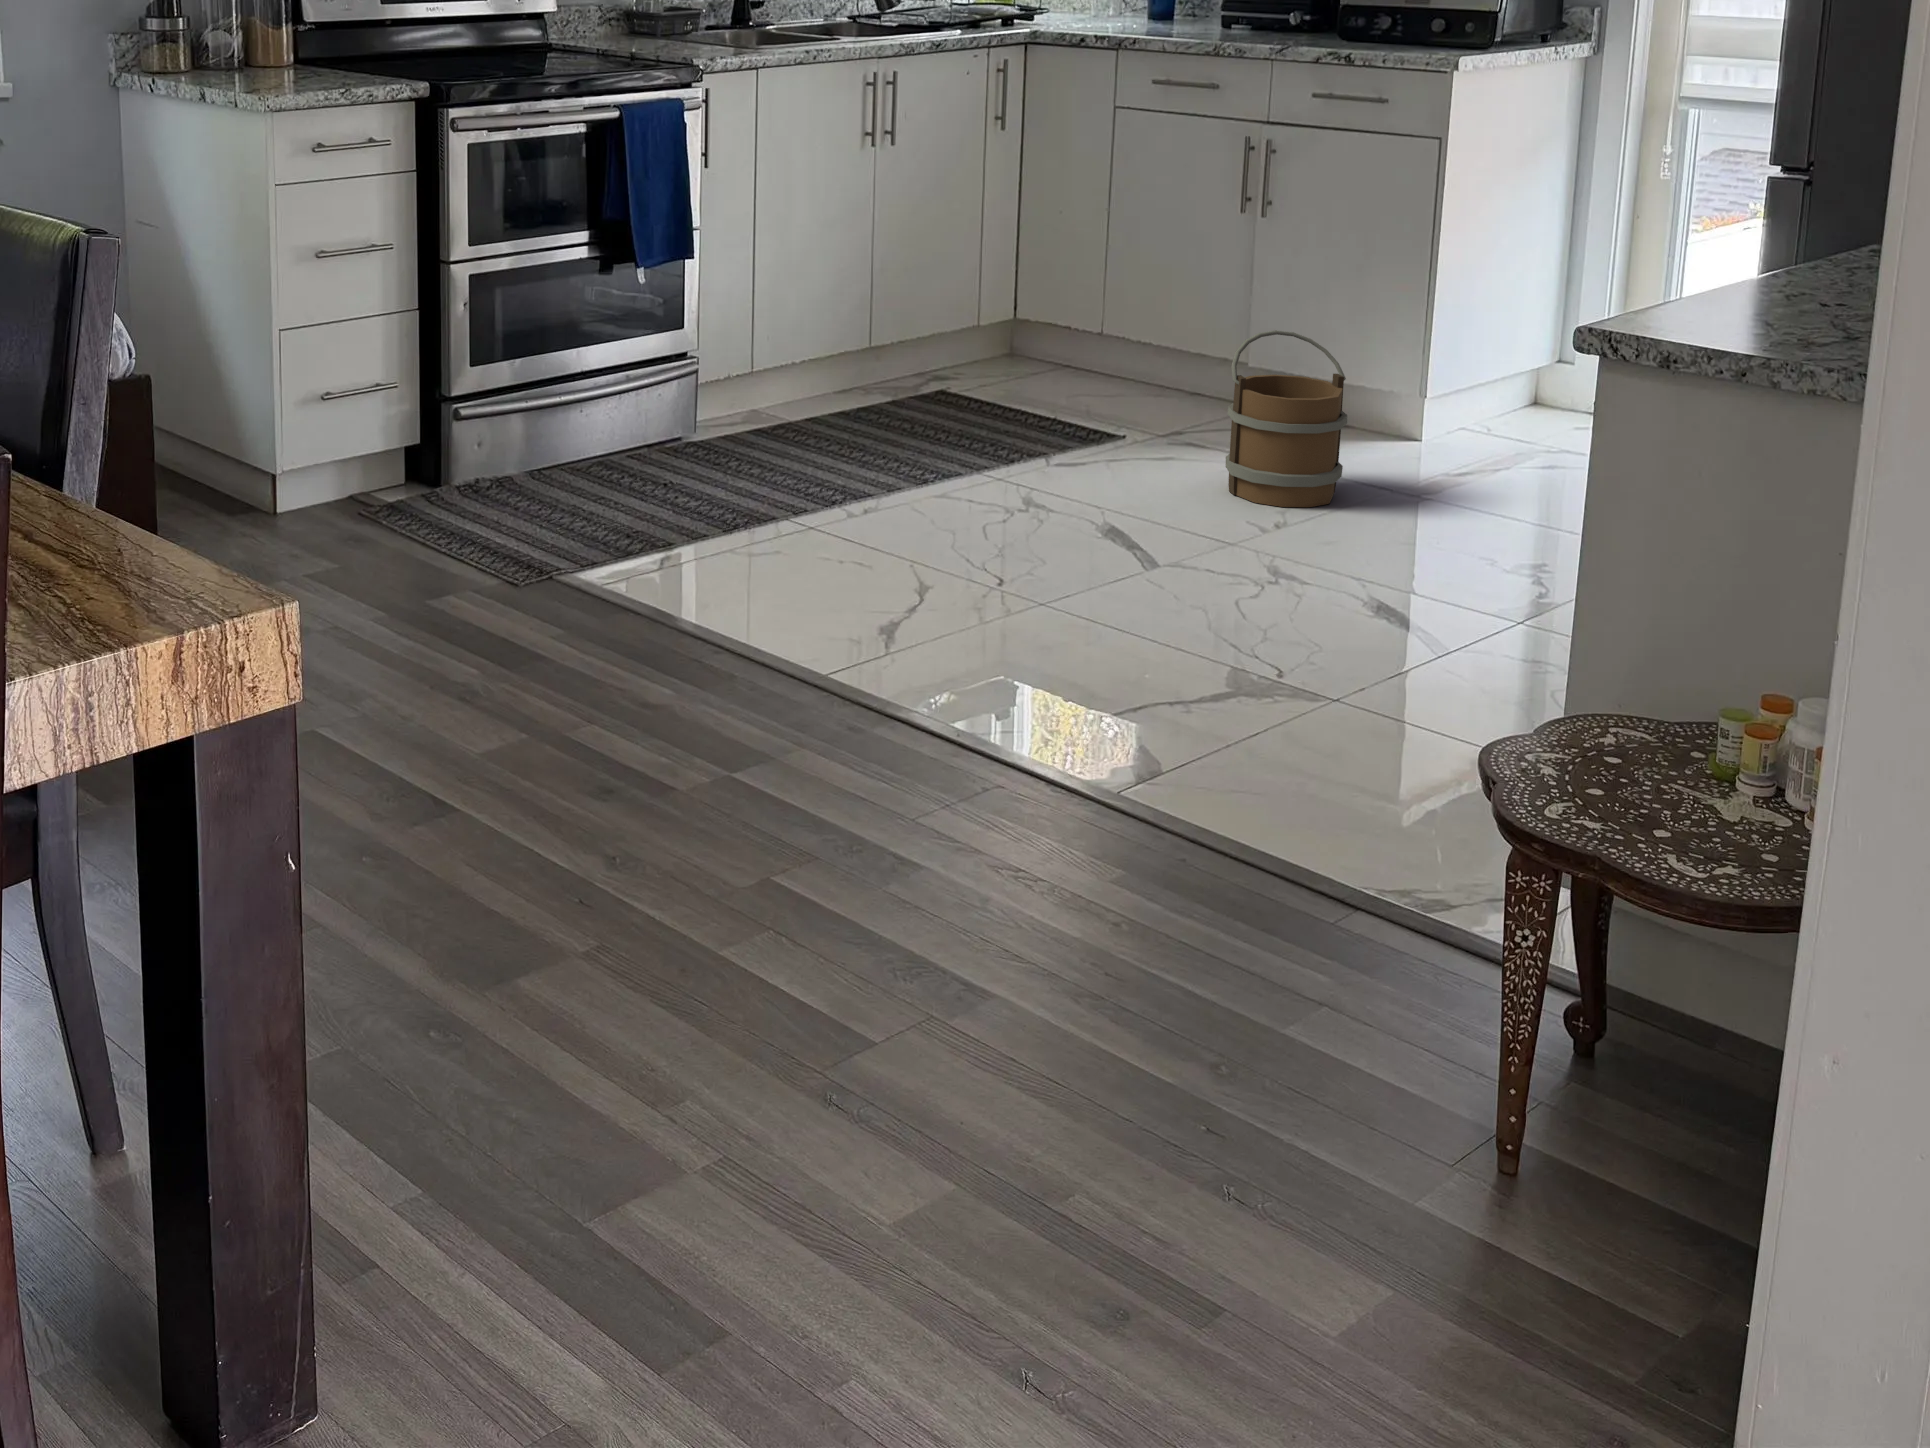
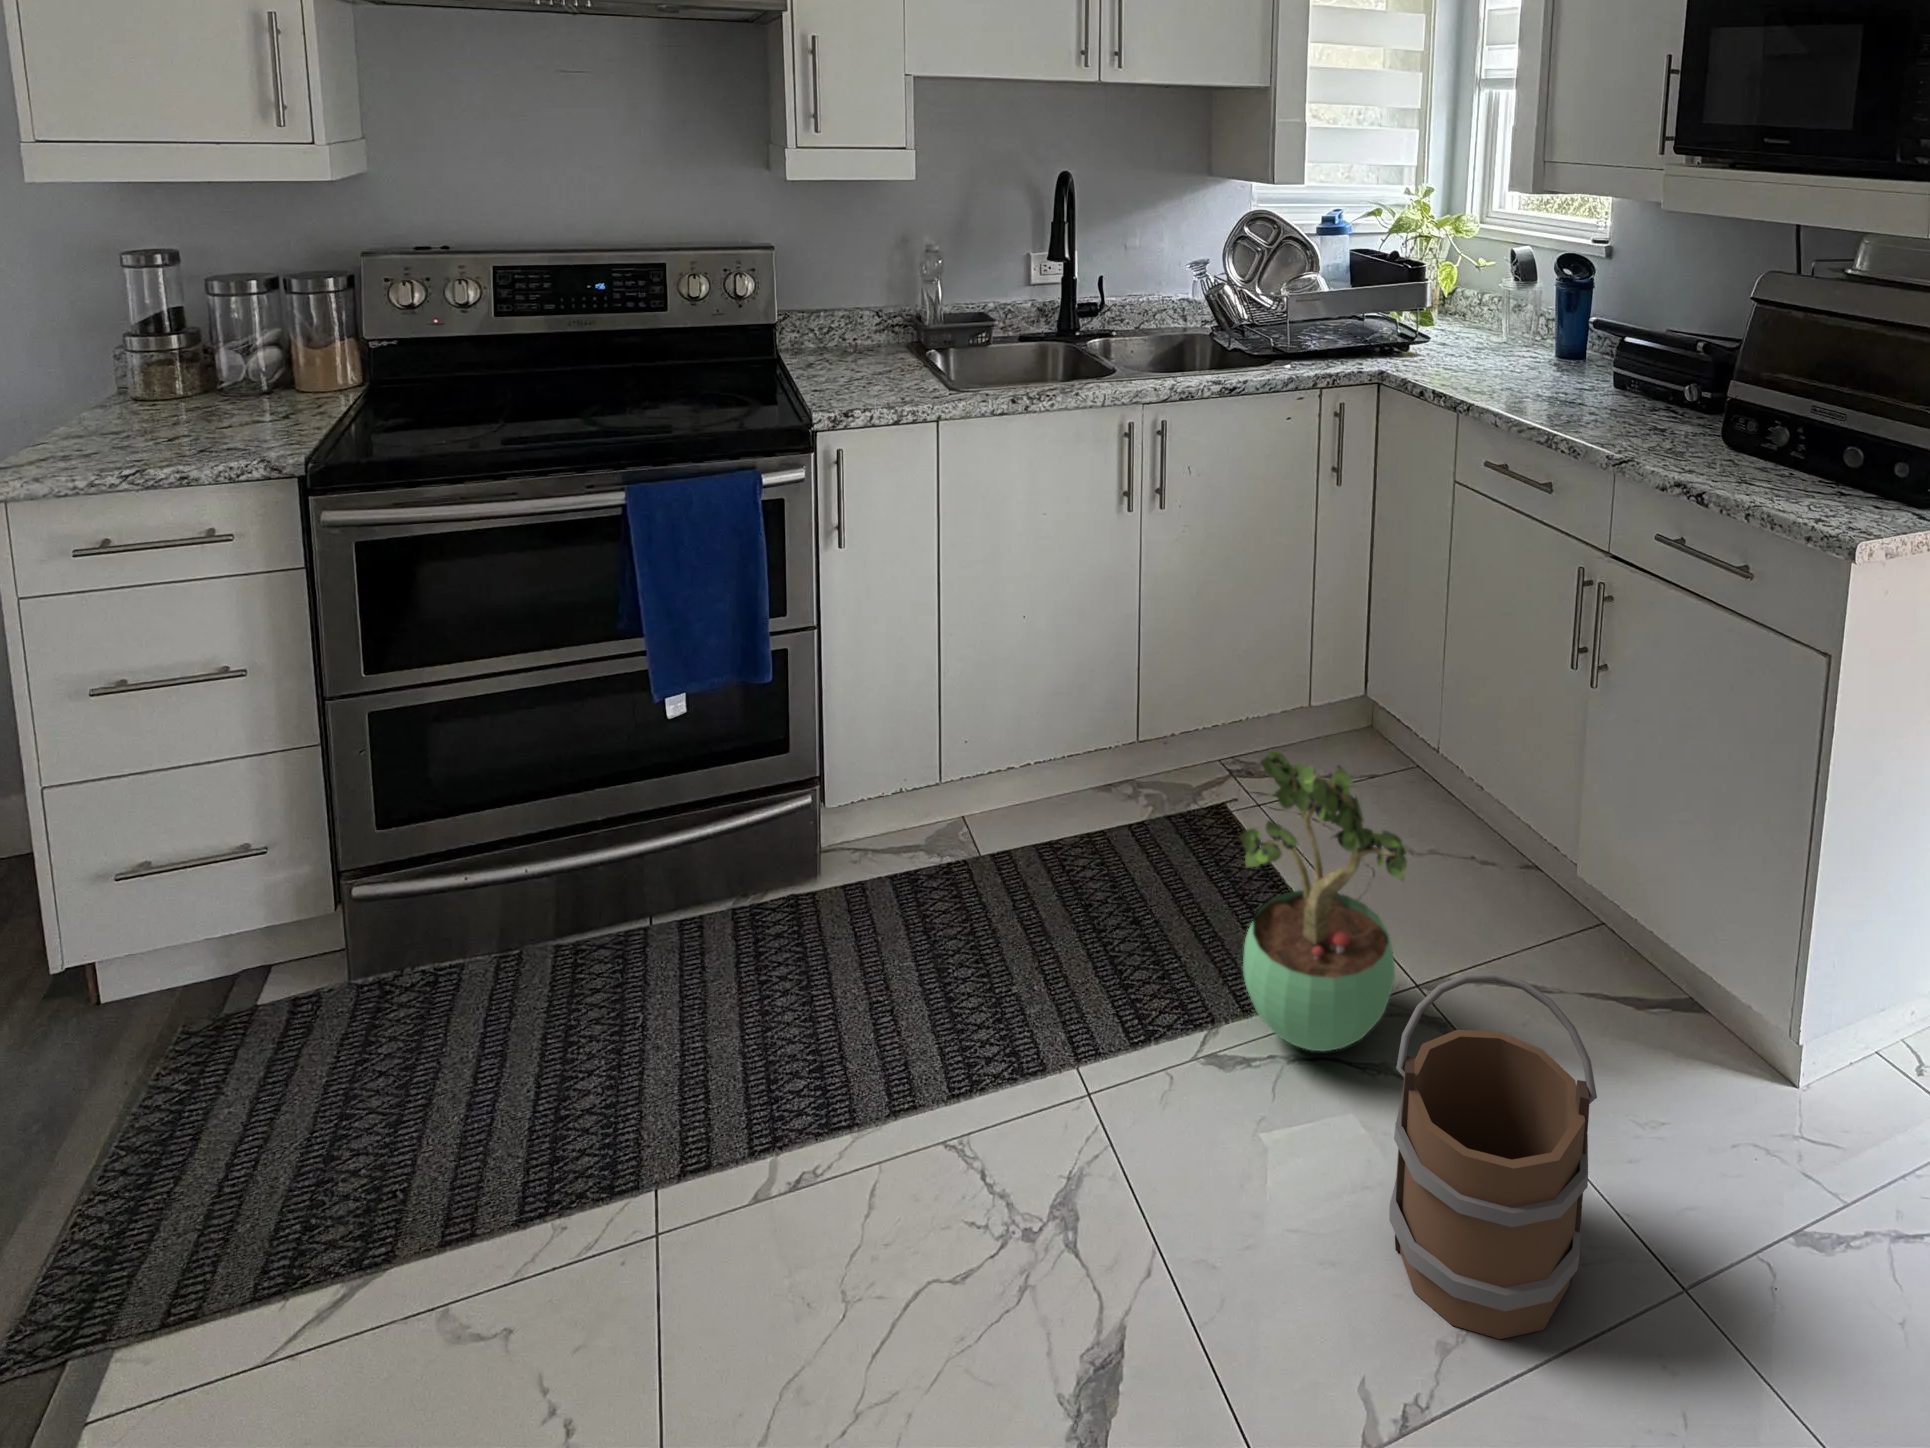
potted plant: none [1056,248,1198,452] -> present [1238,751,1407,1051]

